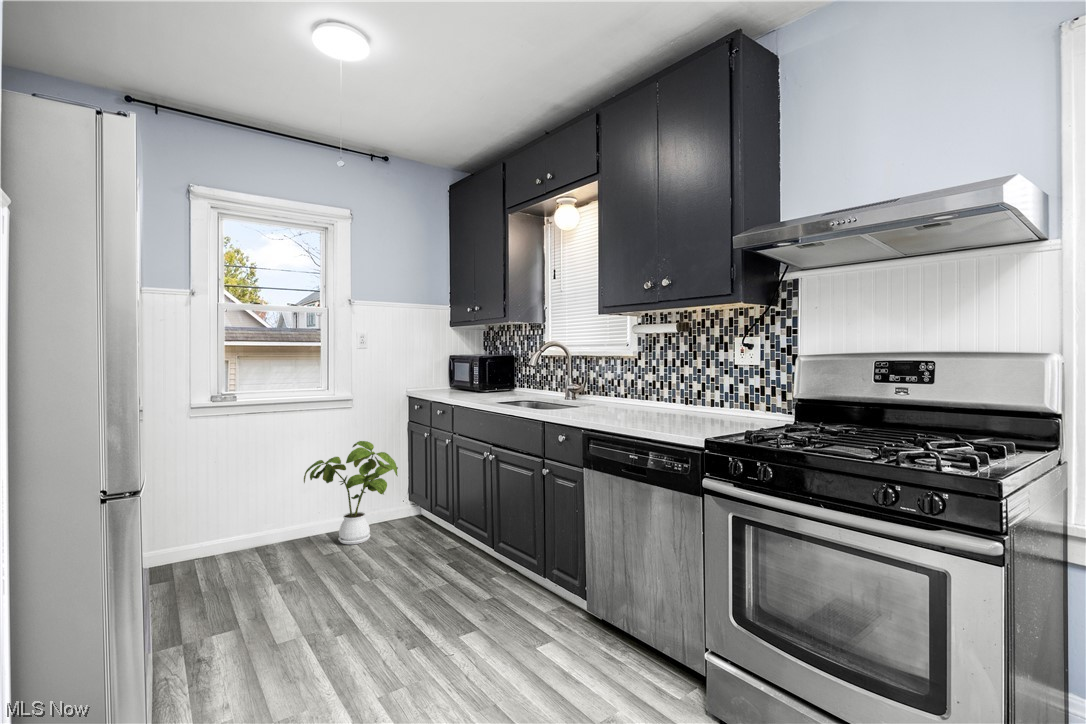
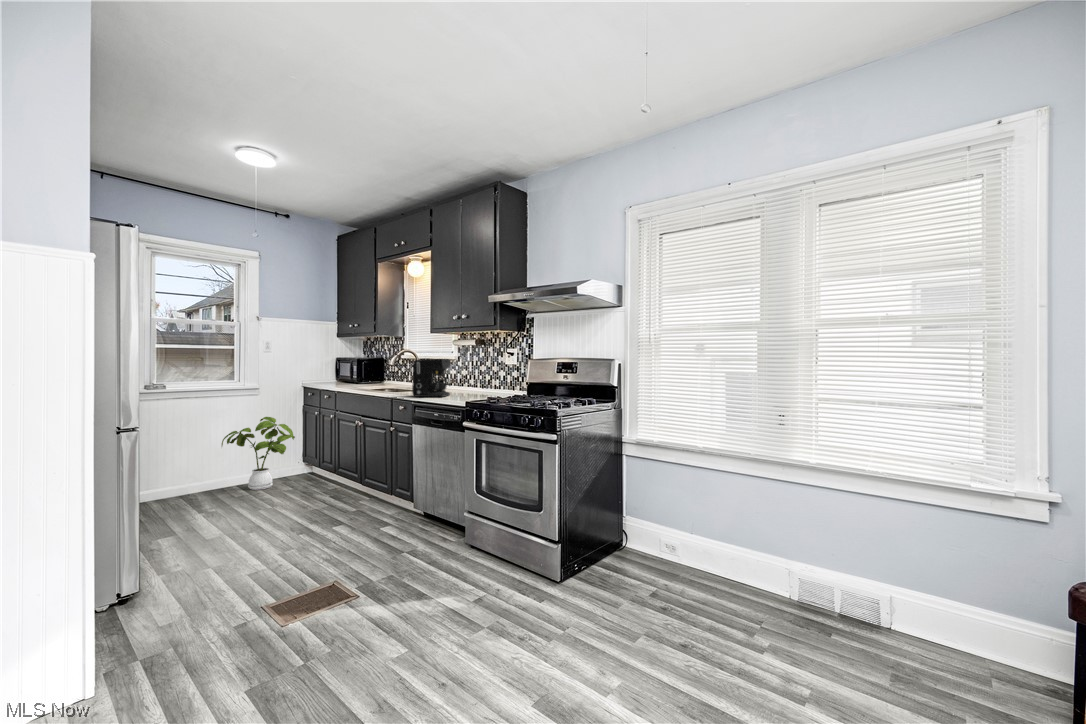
coffee maker: none [585,357,649,423] -> present [412,359,450,397]

